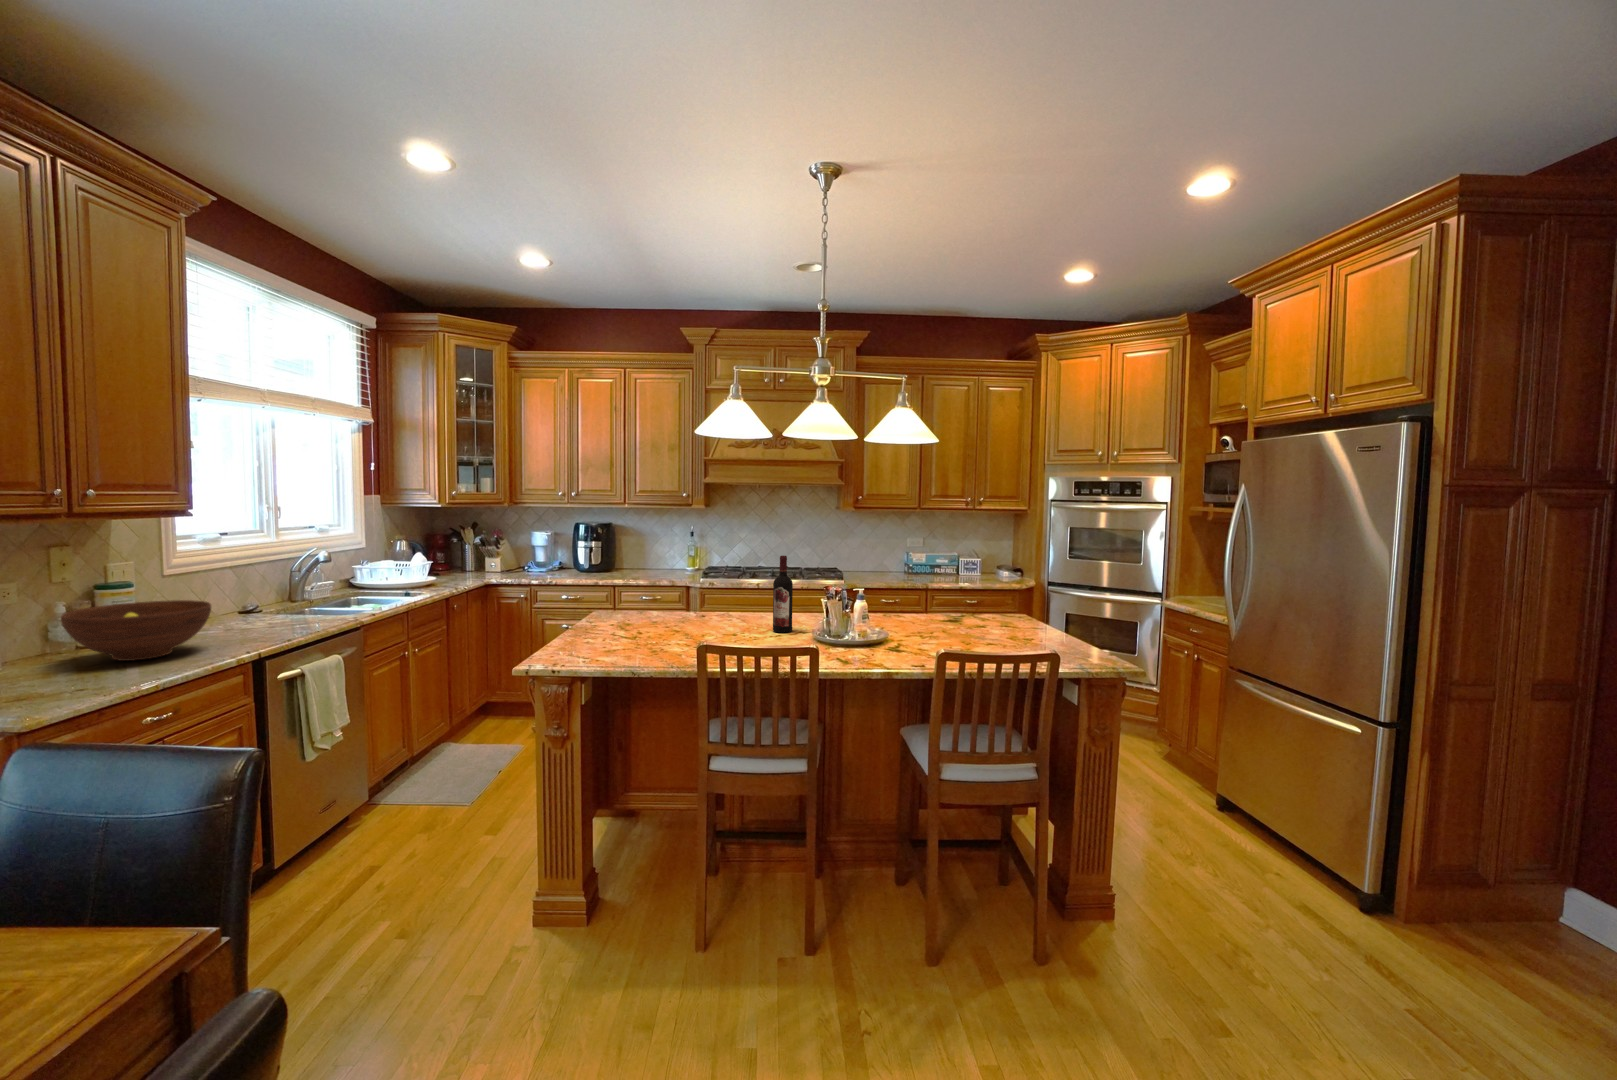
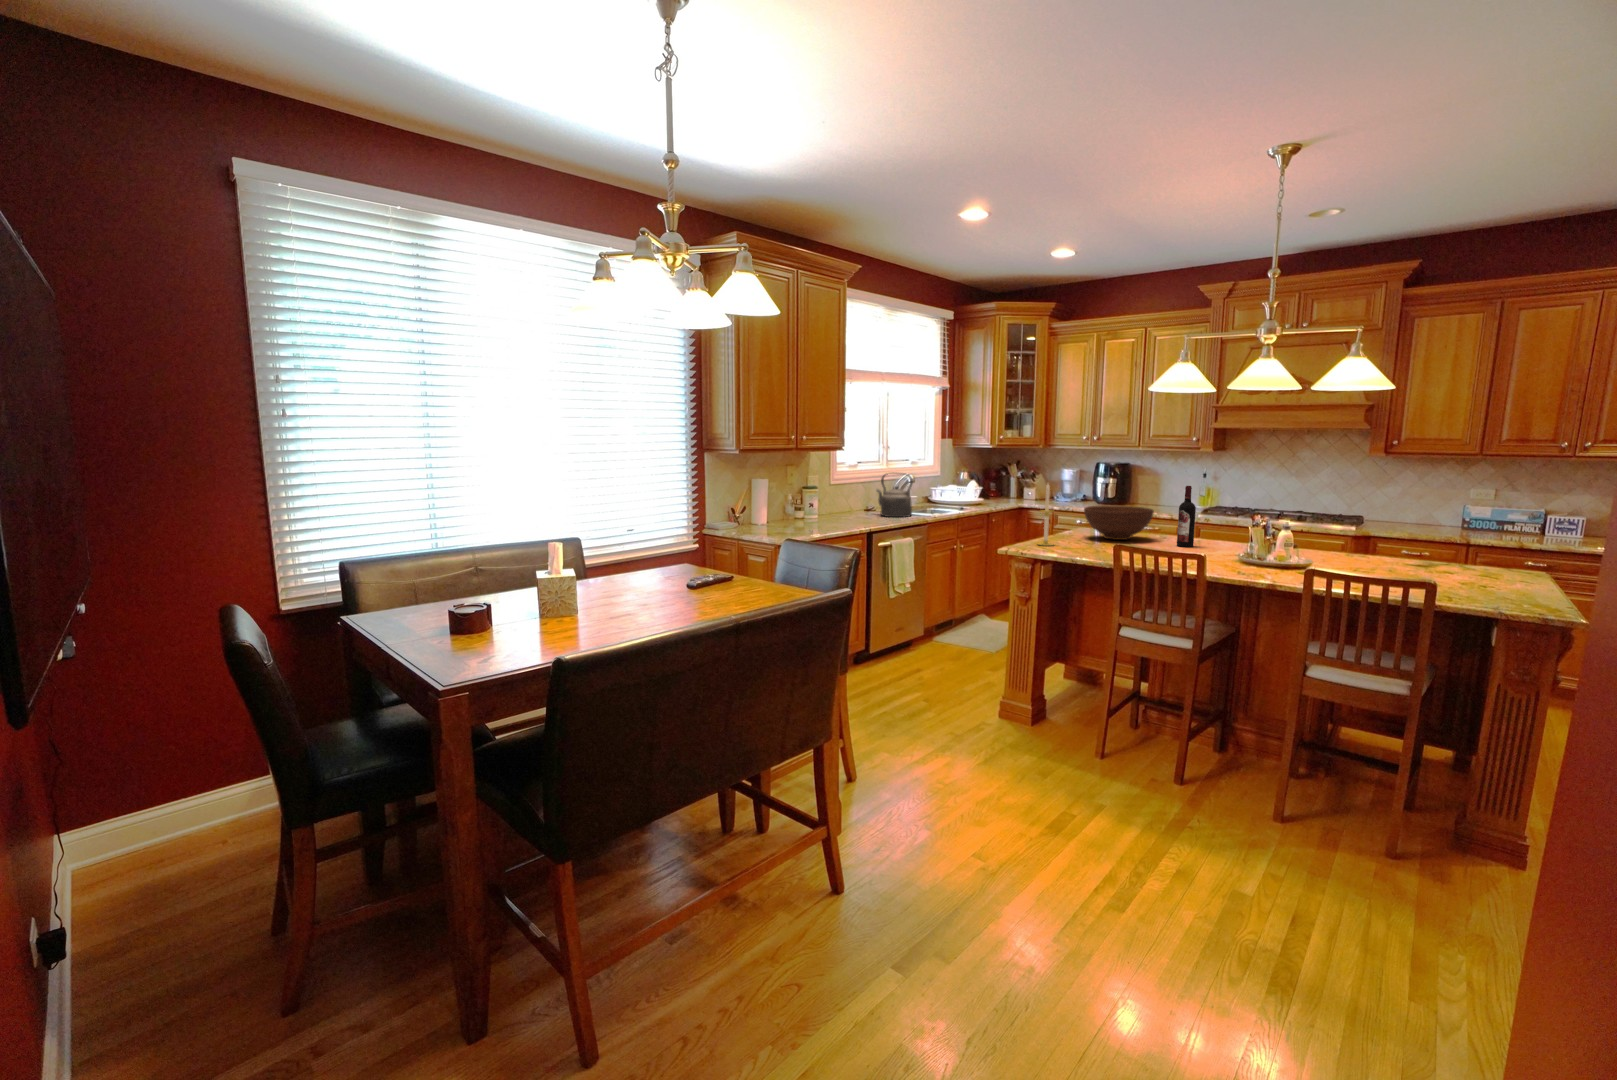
kettle: none [261,549,335,621] -> present [876,474,913,517]
candle: none [605,561,631,659] -> present [1038,485,1053,546]
fruit bowl: present [61,600,211,661] -> present [1084,506,1154,540]

